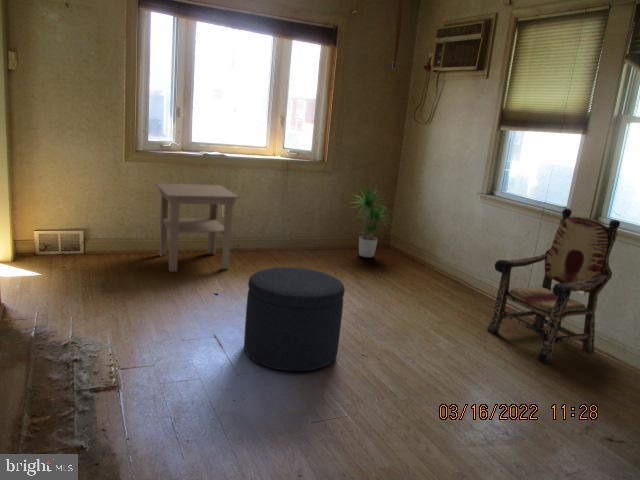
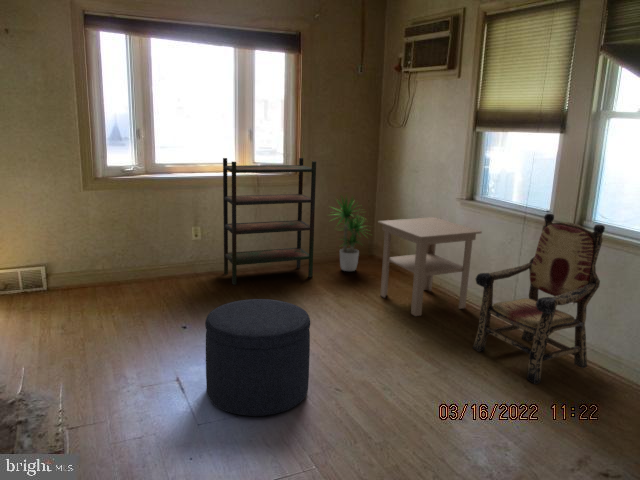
bookshelf: none [249,141,345,261] -> present [223,158,316,285]
side table: present [156,183,239,272] -> present [378,217,482,316]

